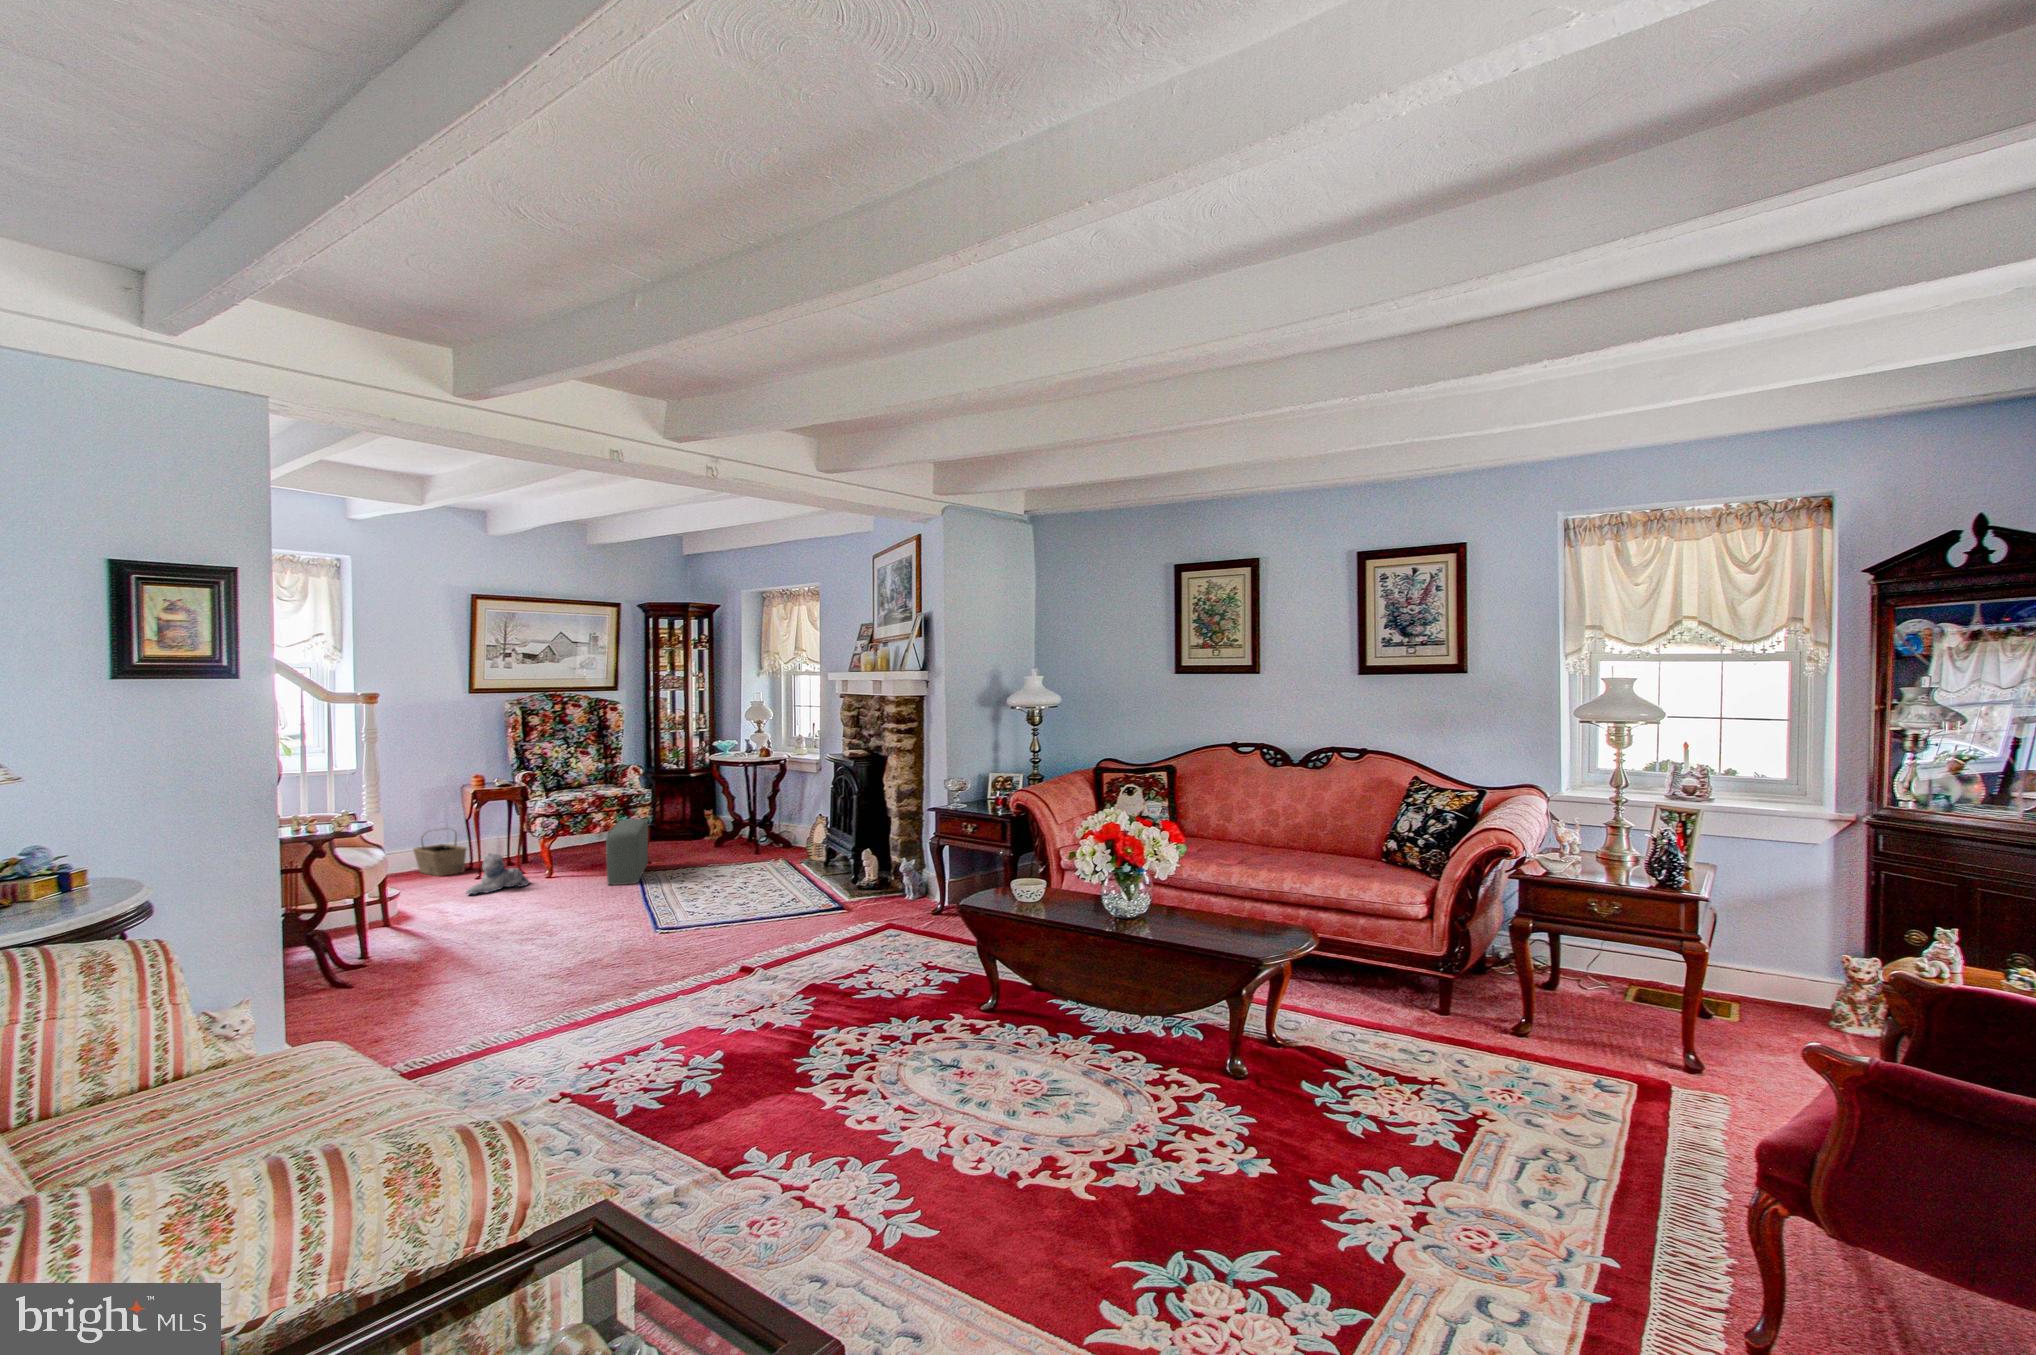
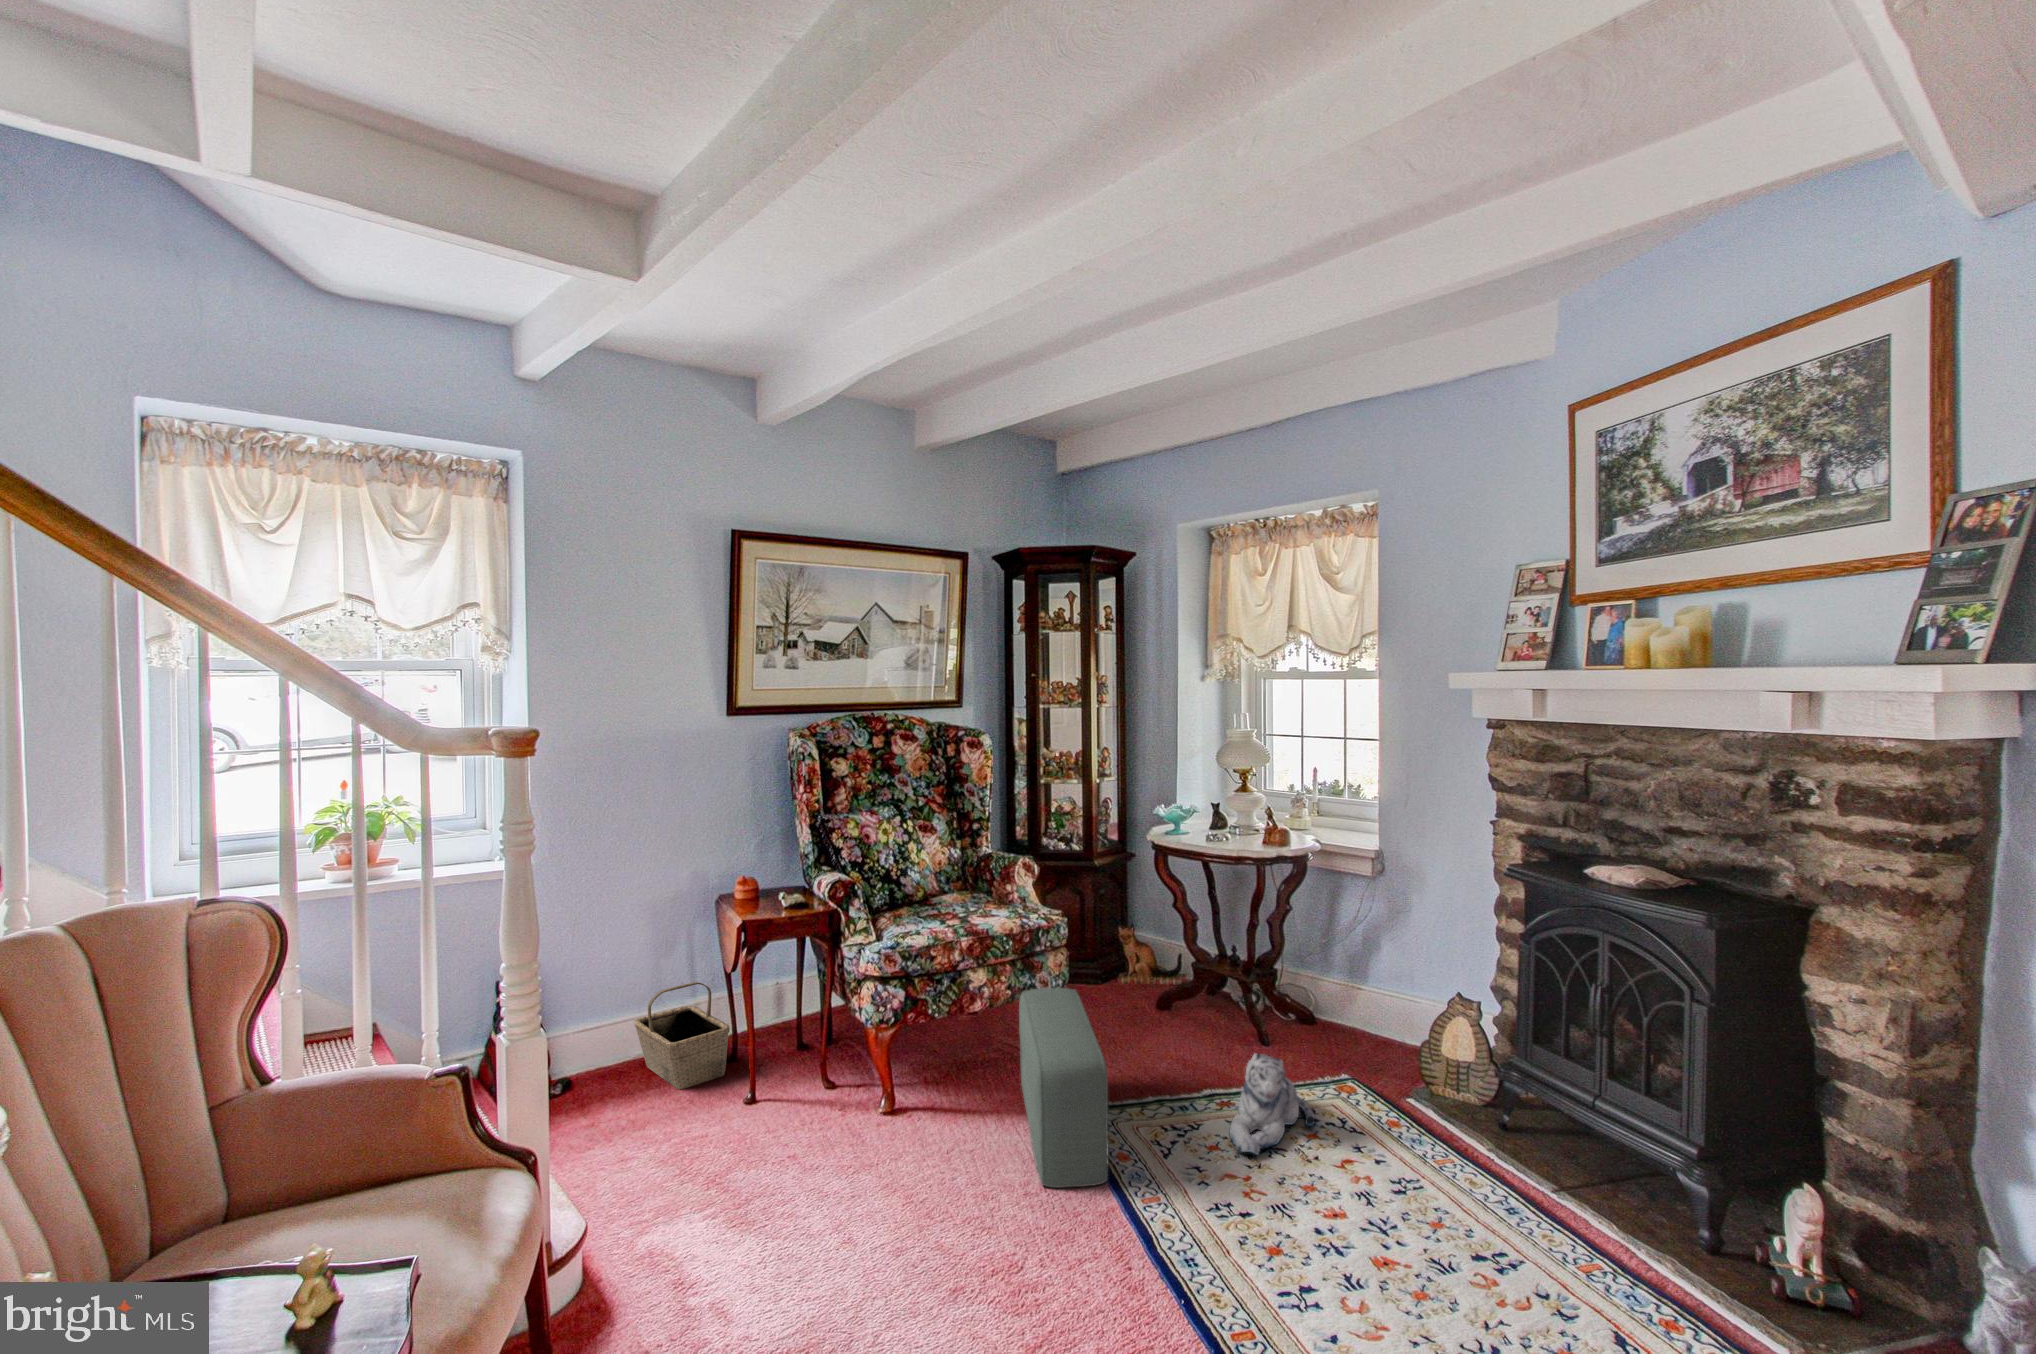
plush toy: present [466,853,529,894] -> present [1230,1053,1315,1155]

